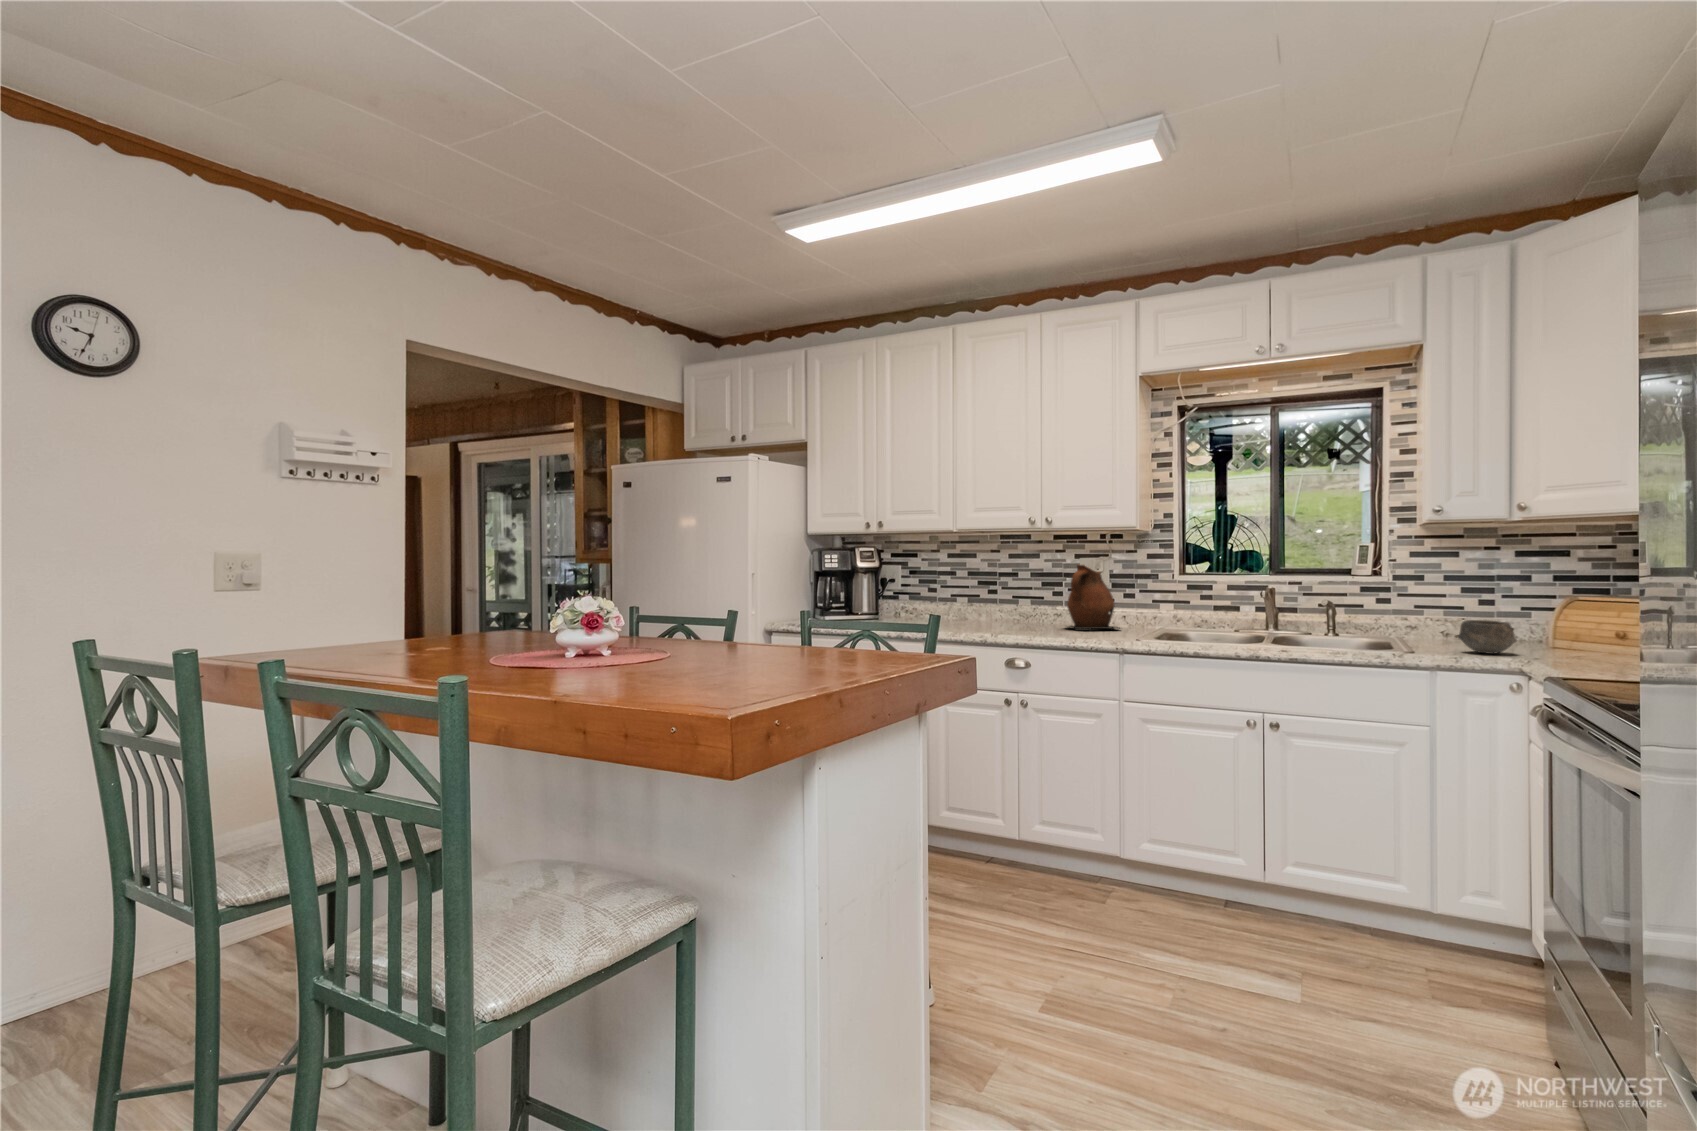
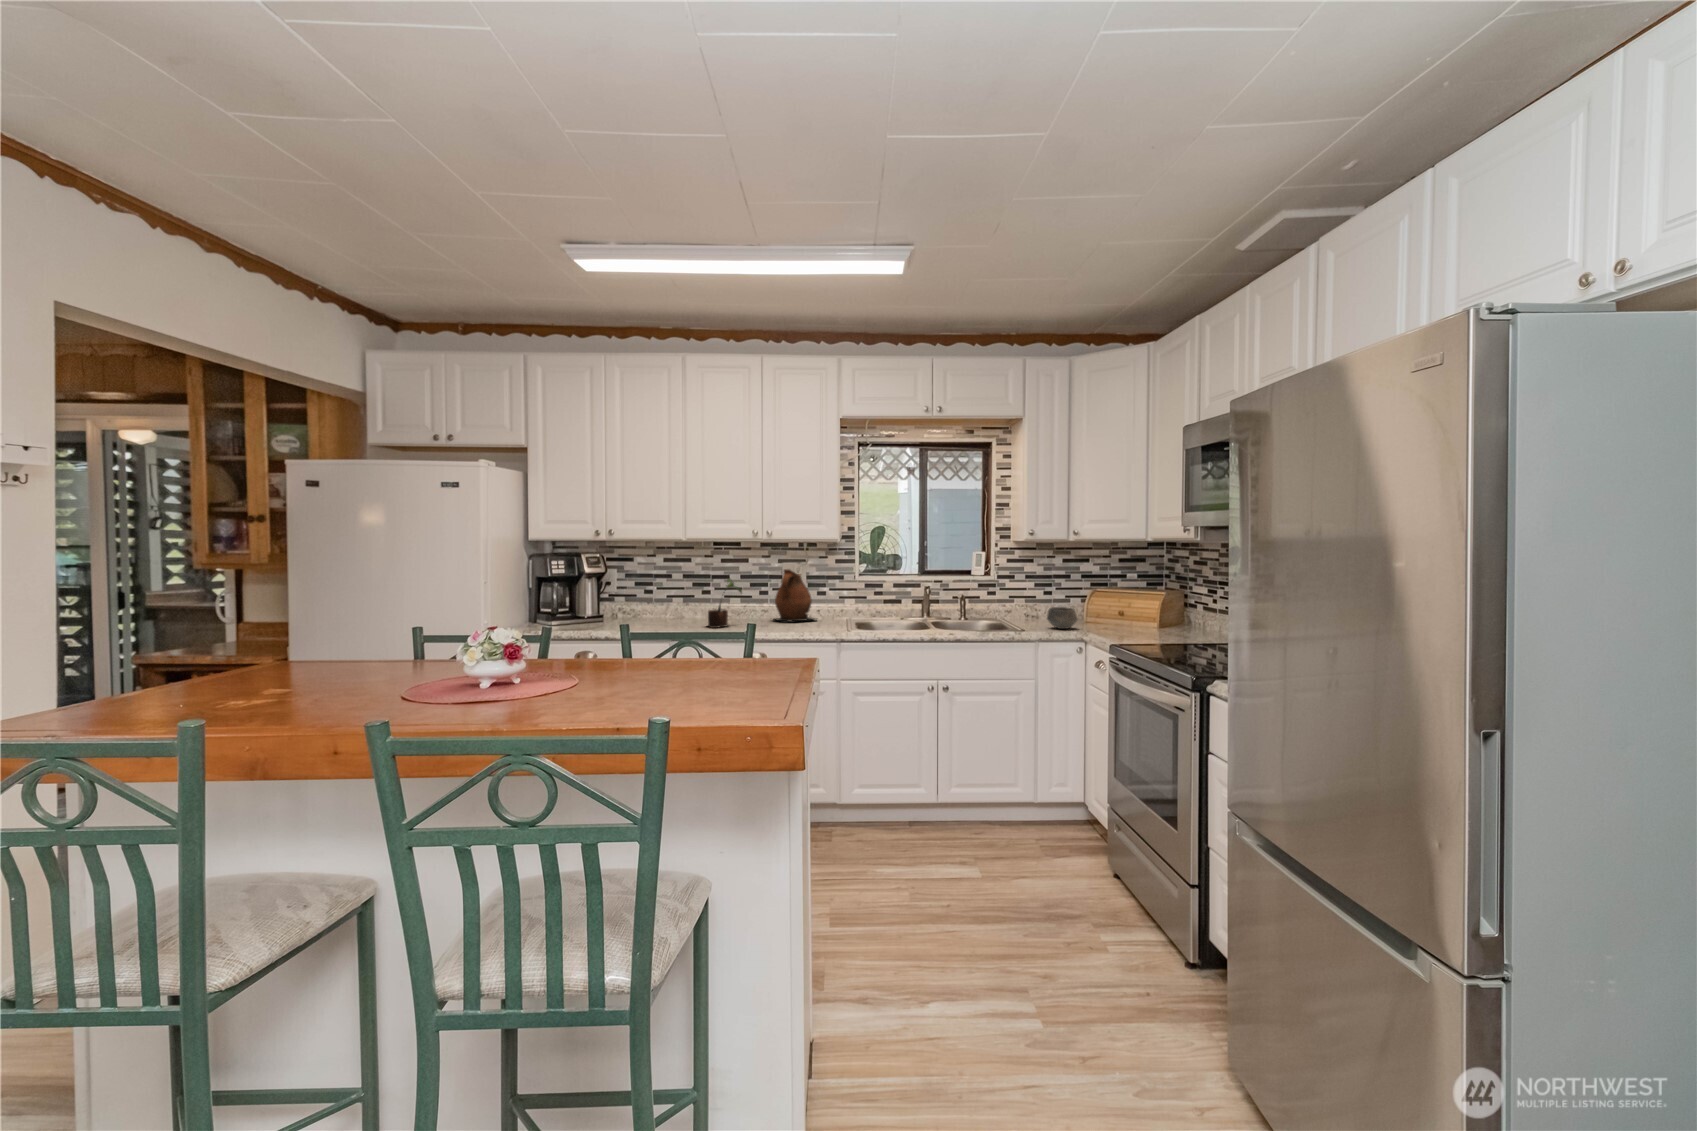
potted plant: none [975,572,1021,631] -> present [708,579,742,628]

